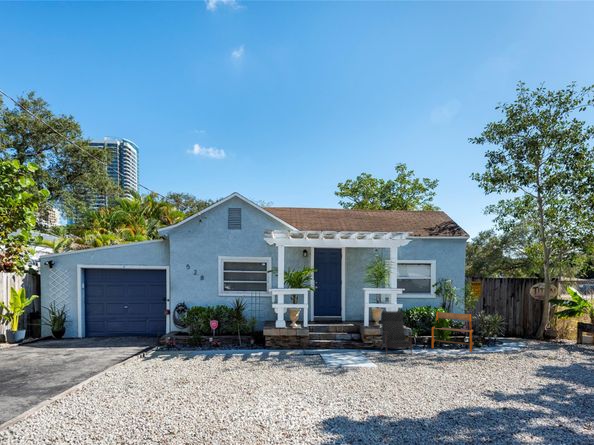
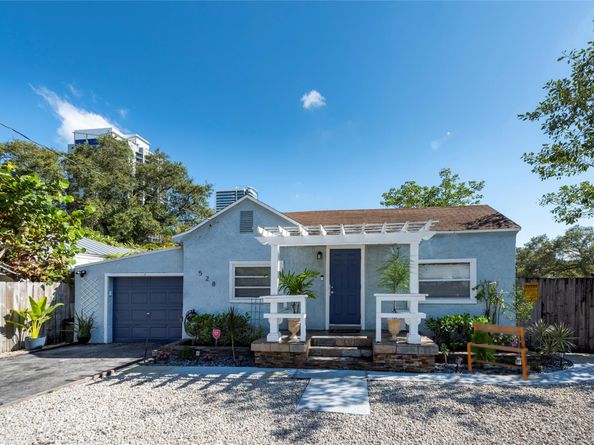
lounge chair: present [381,311,412,355] -> none [394,323,436,383]

